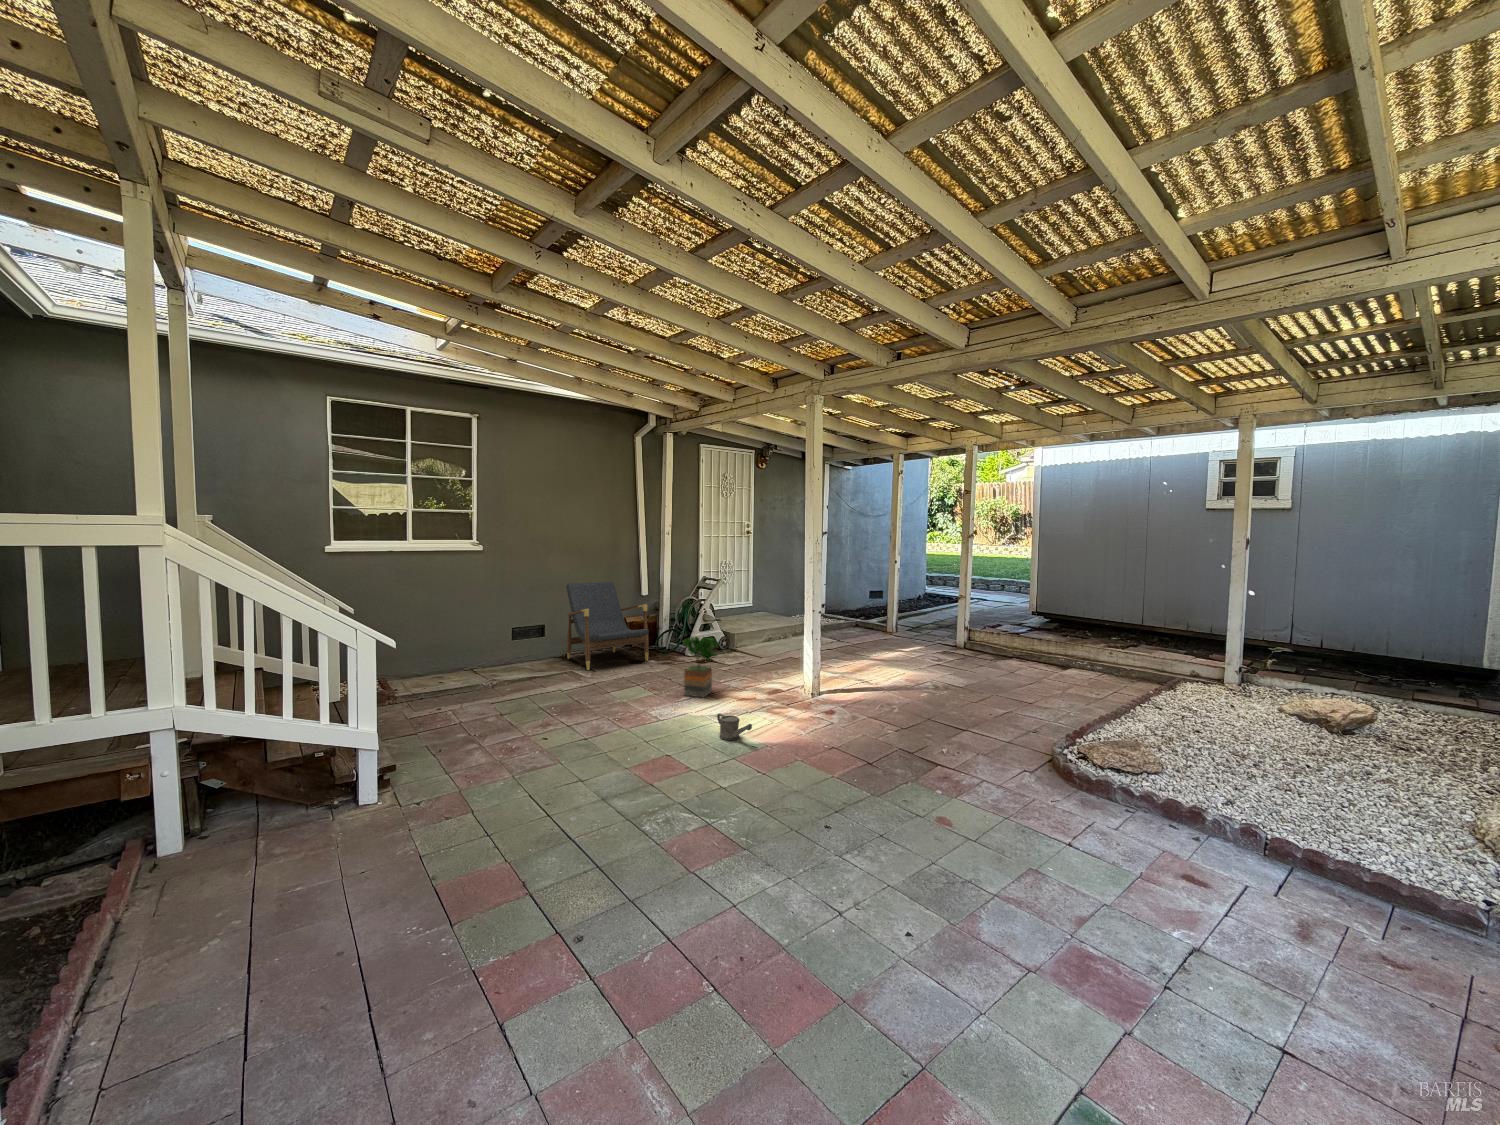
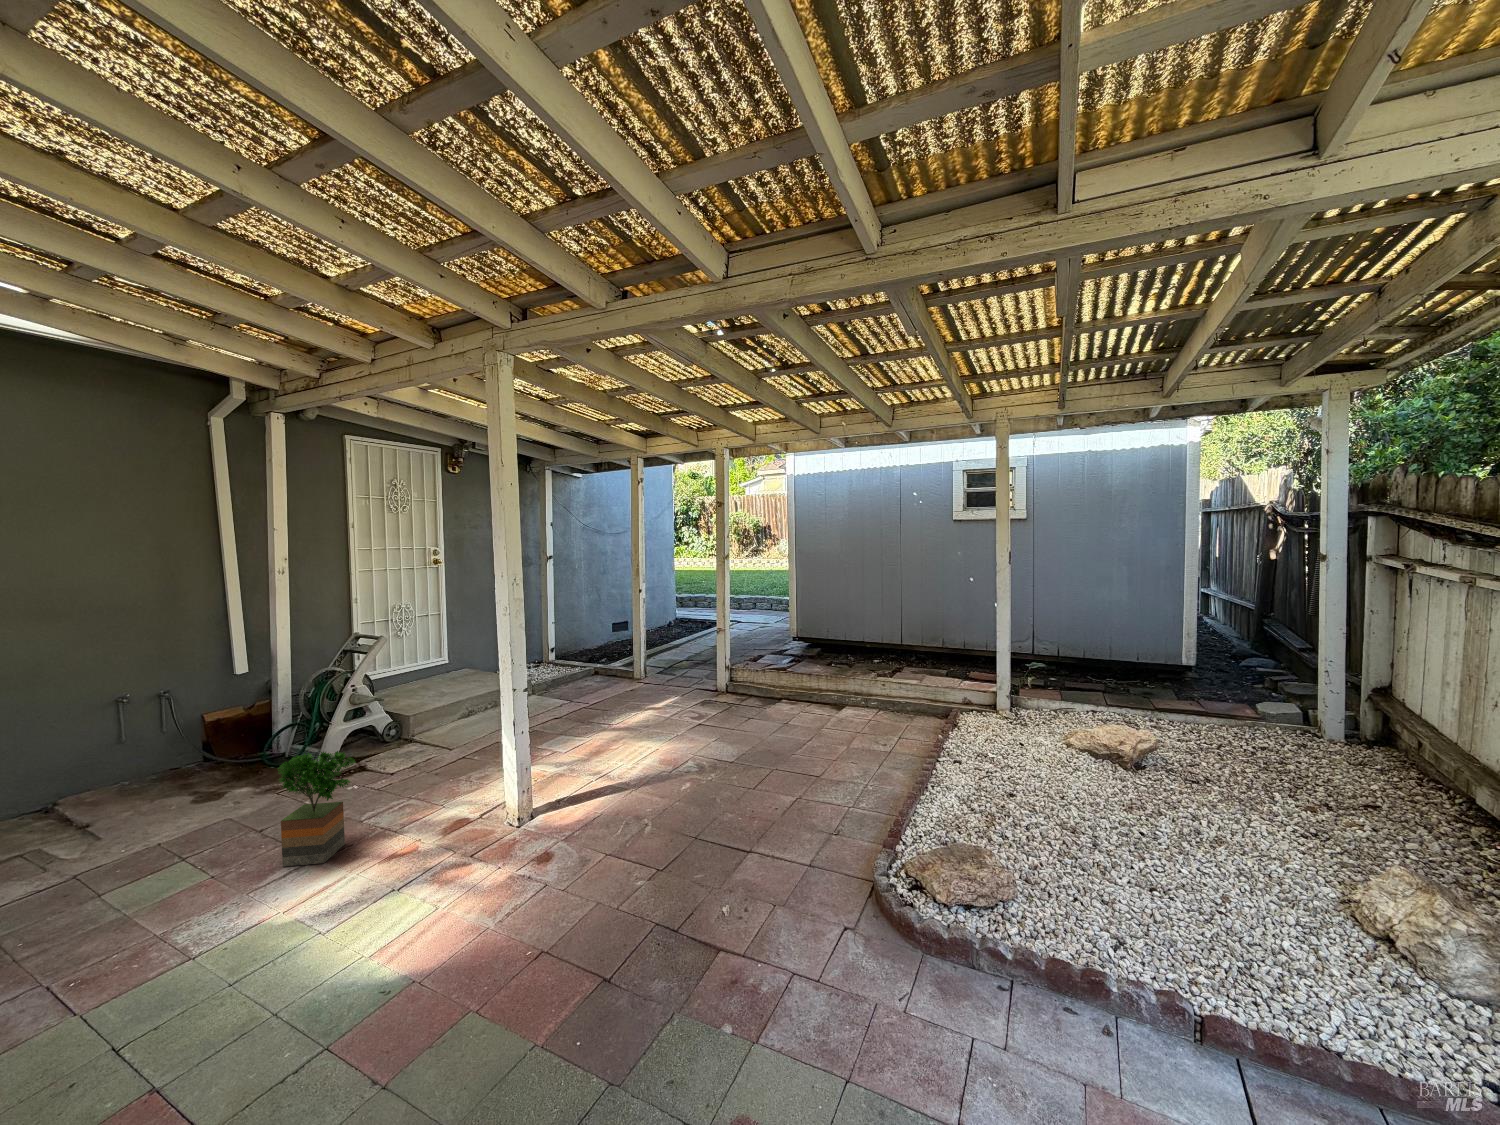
lounge chair: present [566,581,649,670] -> none [39,661,239,842]
watering can: present [717,714,752,740] -> none [323,920,390,980]

